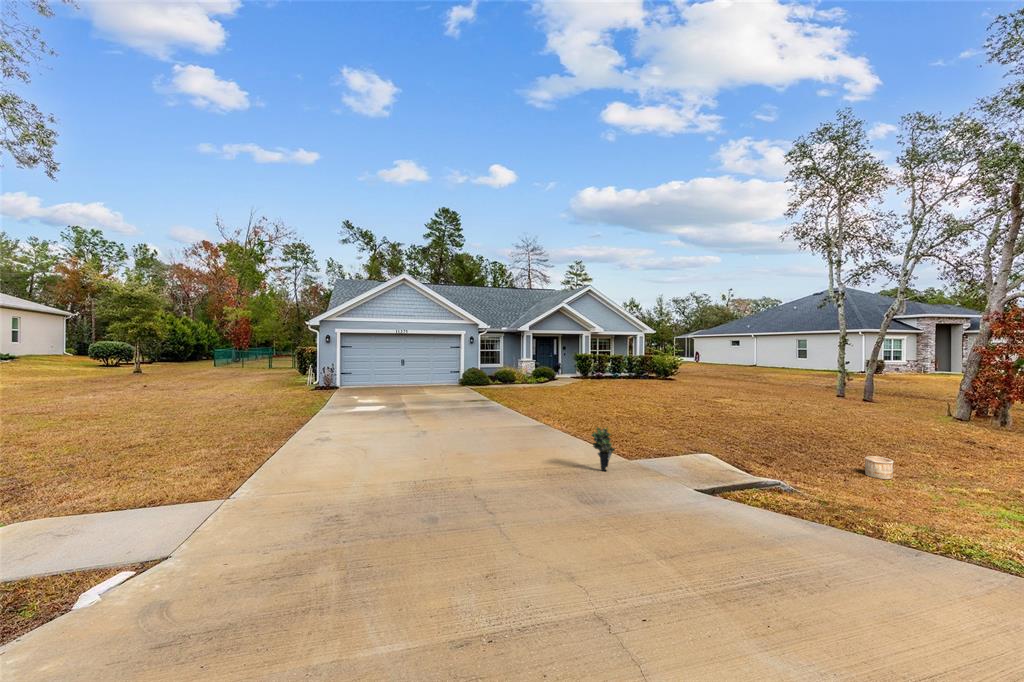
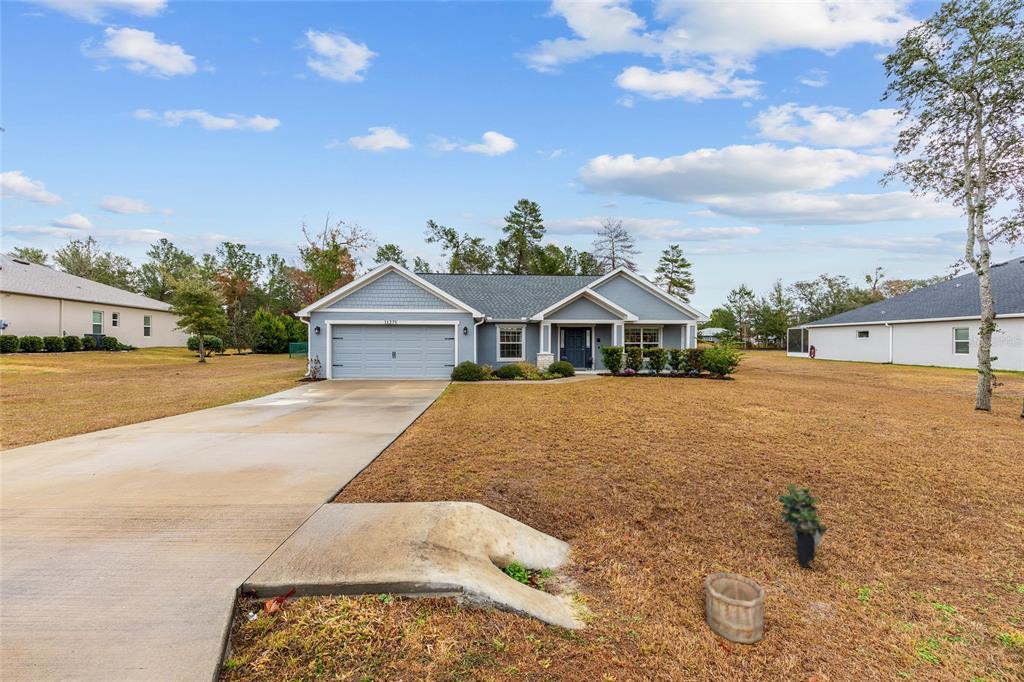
potted plant: present [591,427,615,471] -> present [777,483,828,568]

